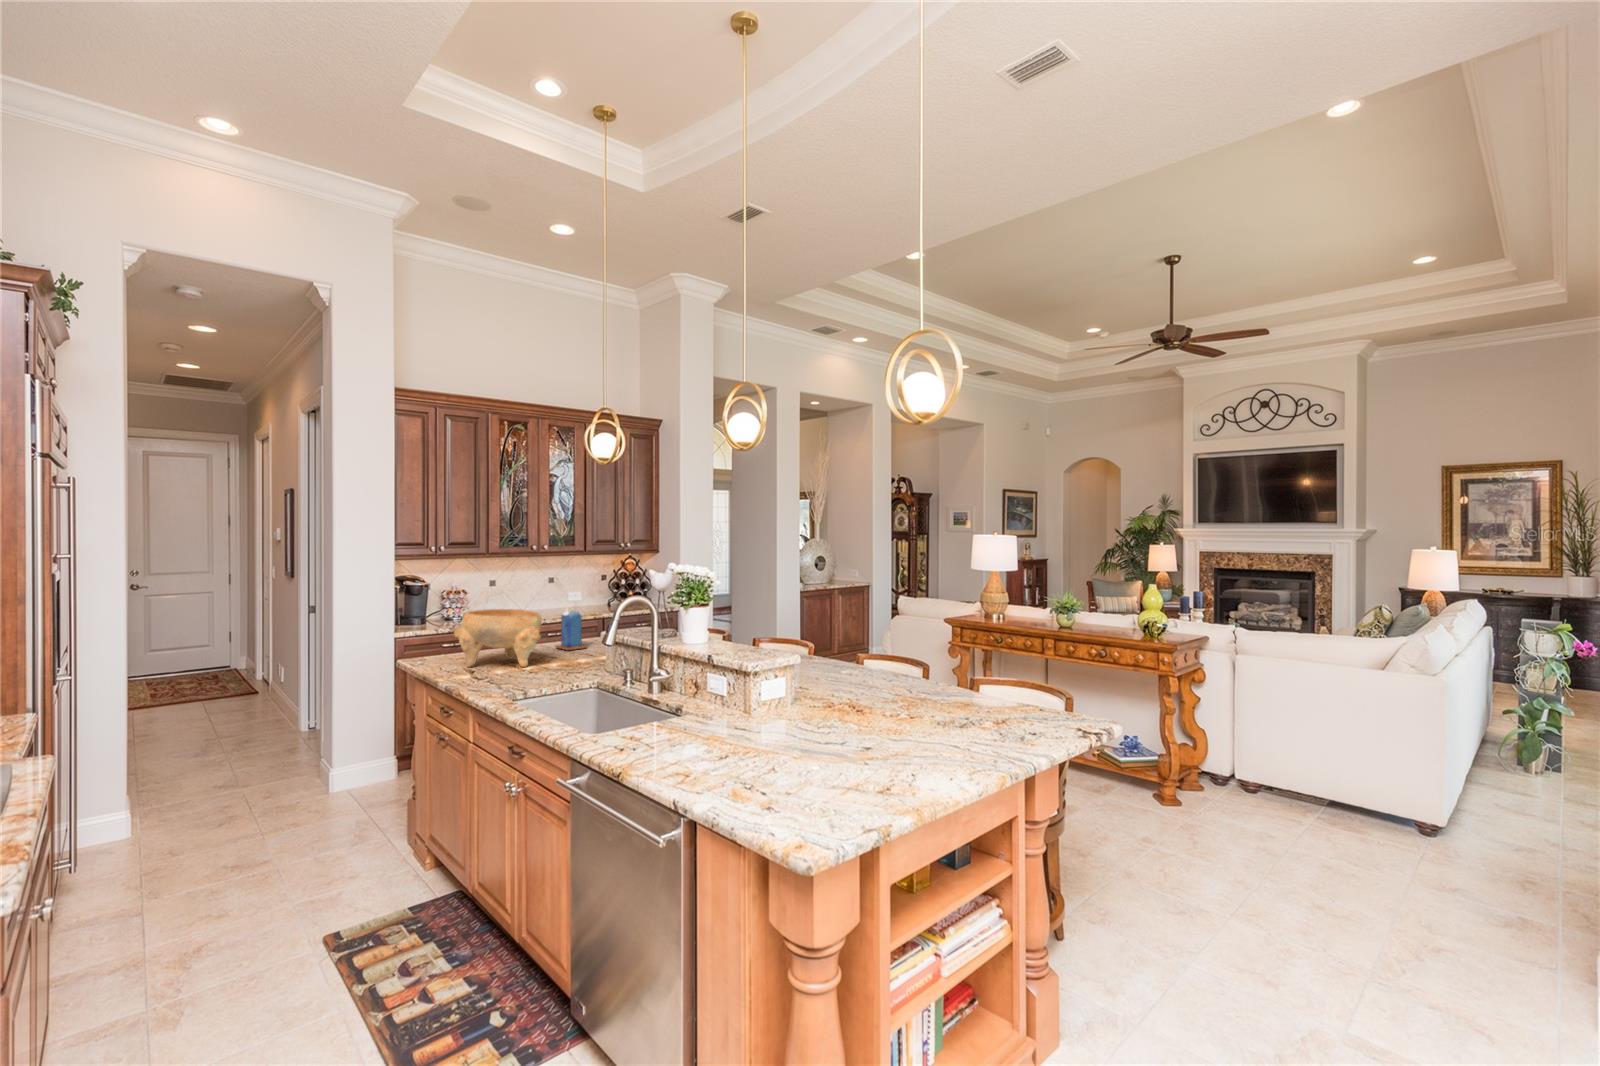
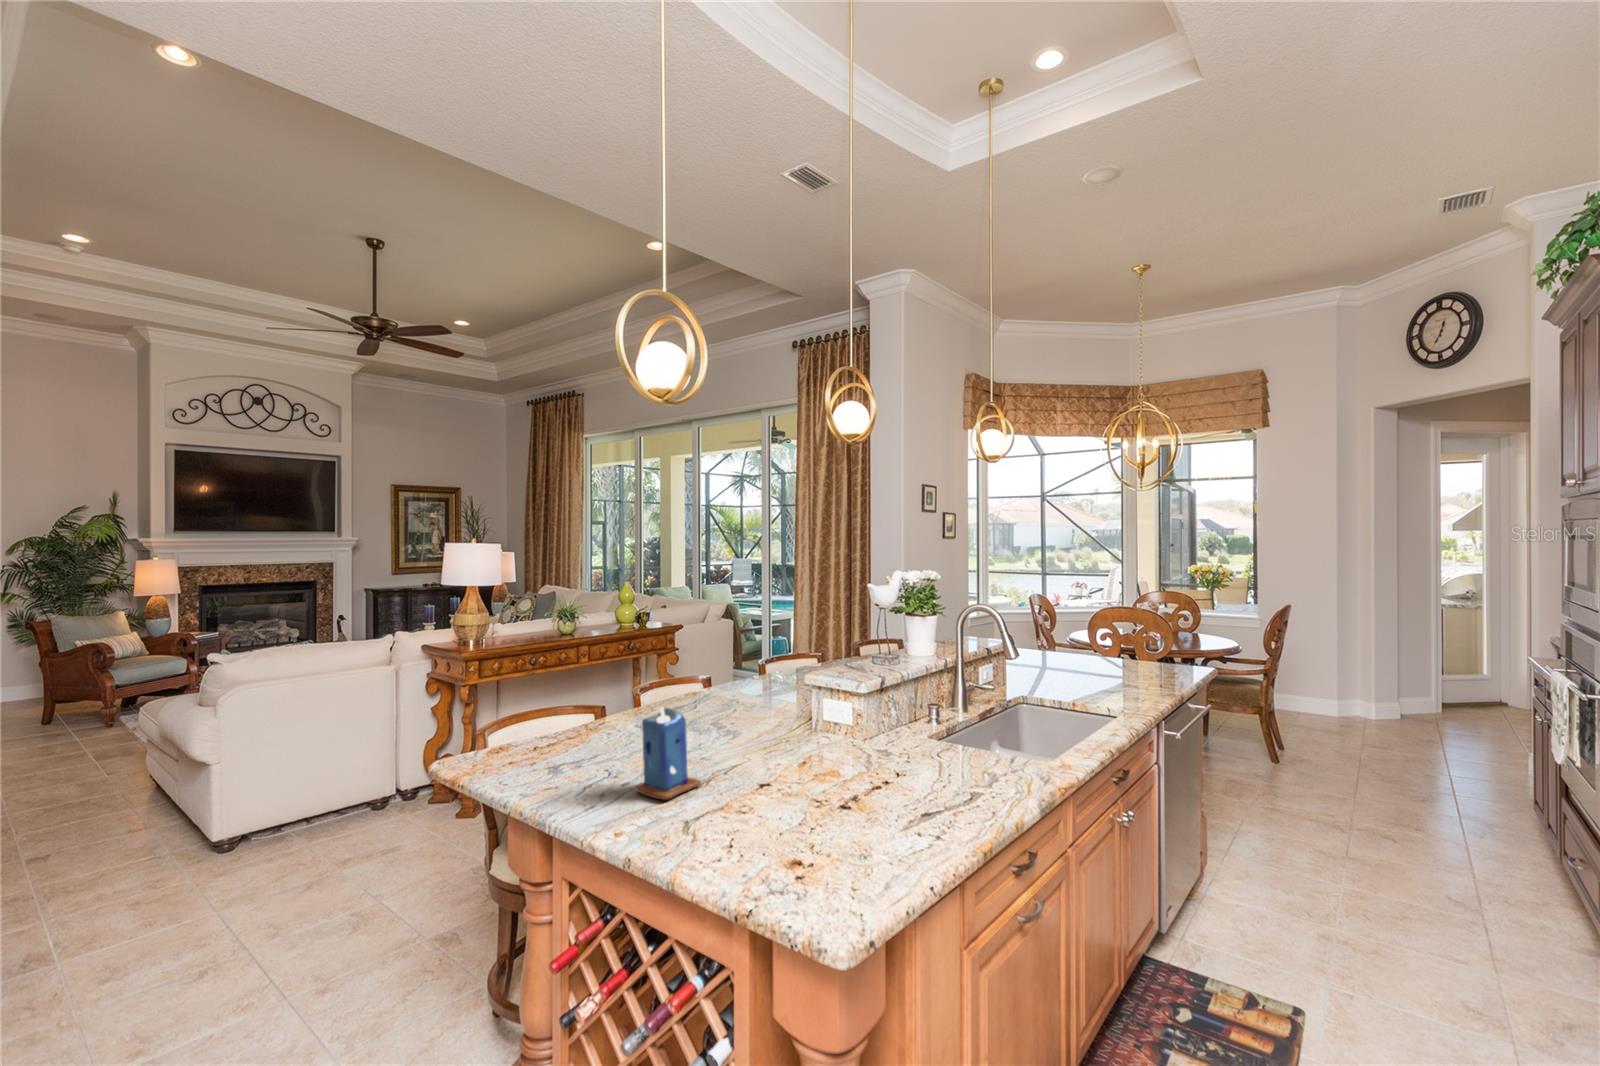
decorative bowl: present [454,609,542,667] -> none [775,686,938,818]

